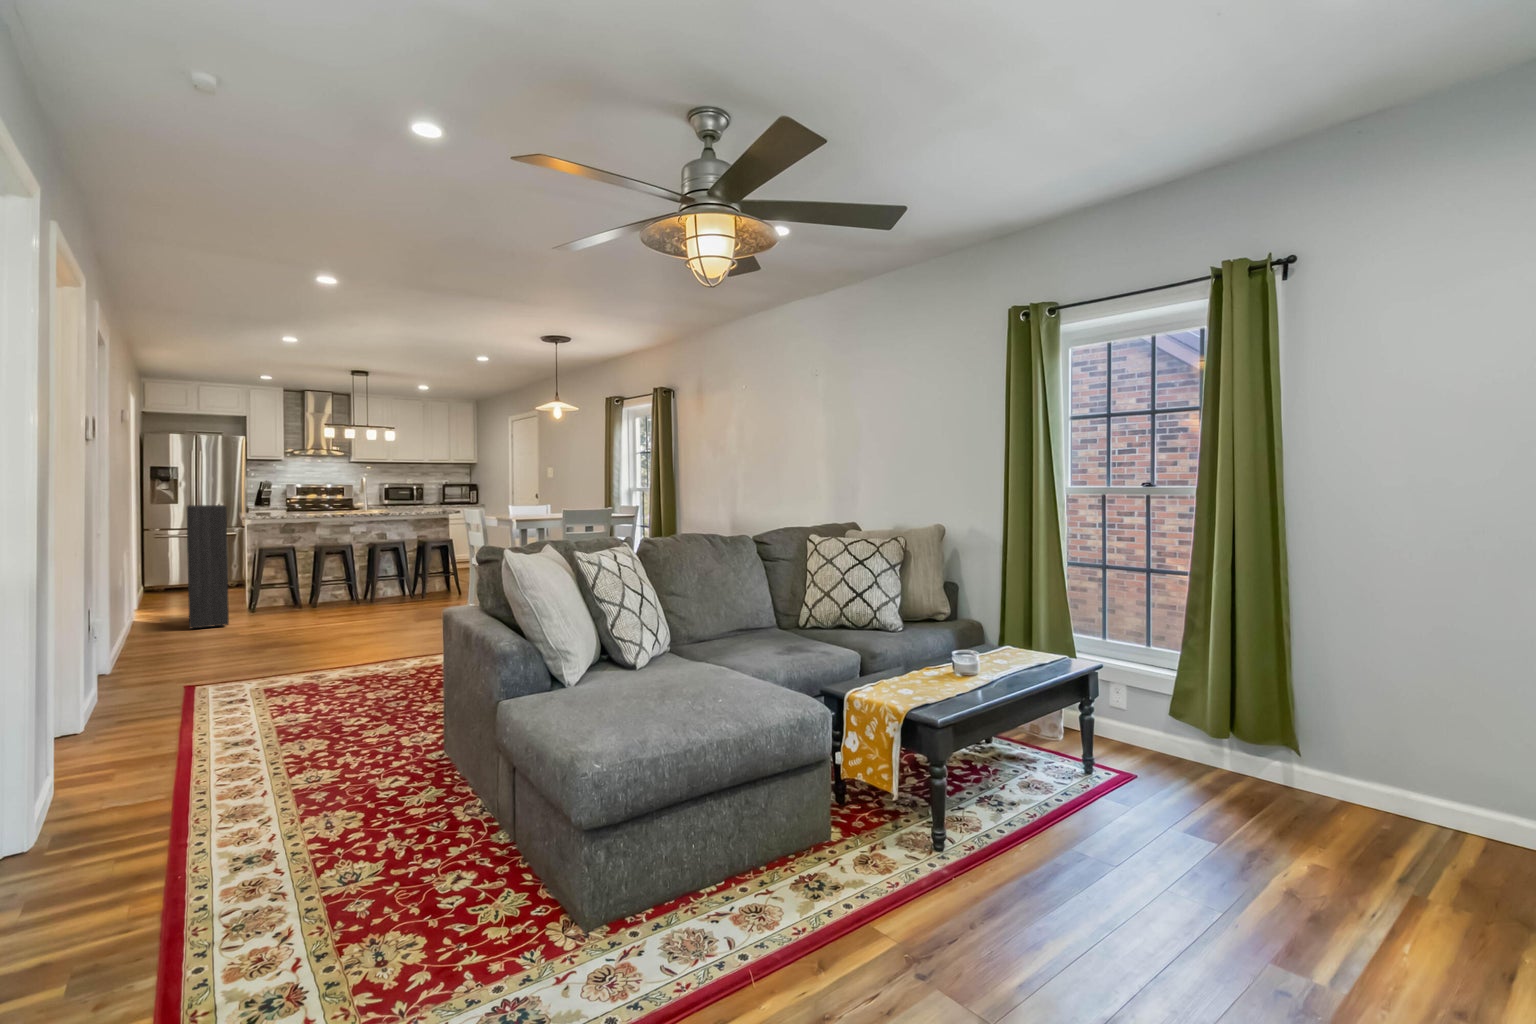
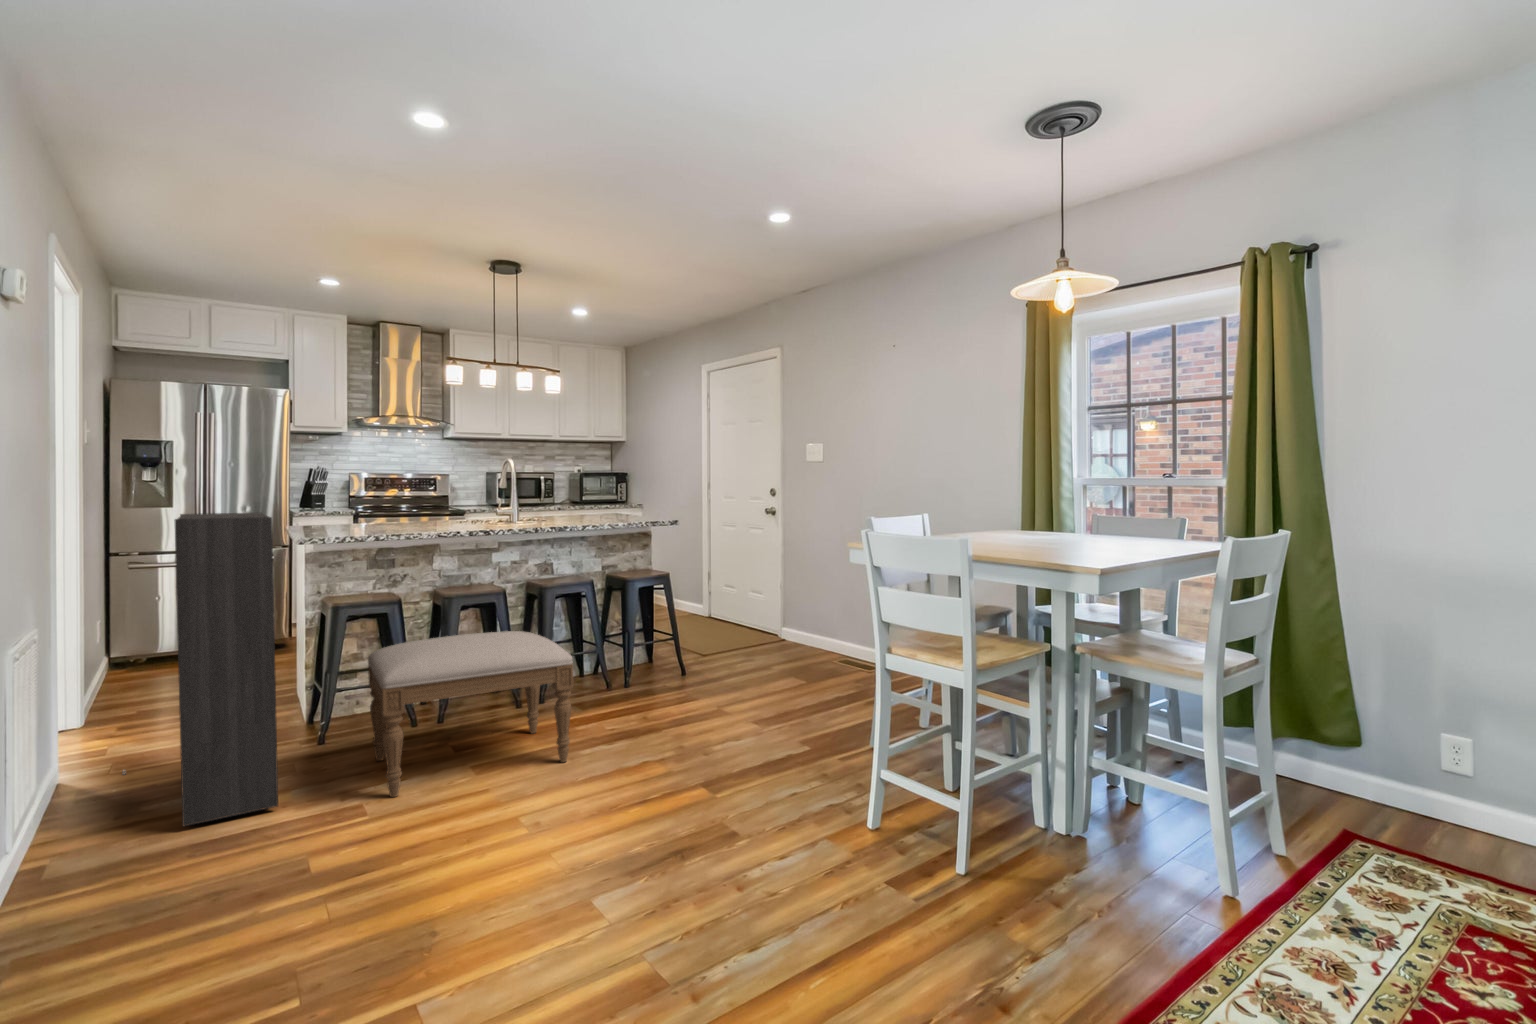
ottoman: none [272,561,366,624] -> present [368,631,573,797]

